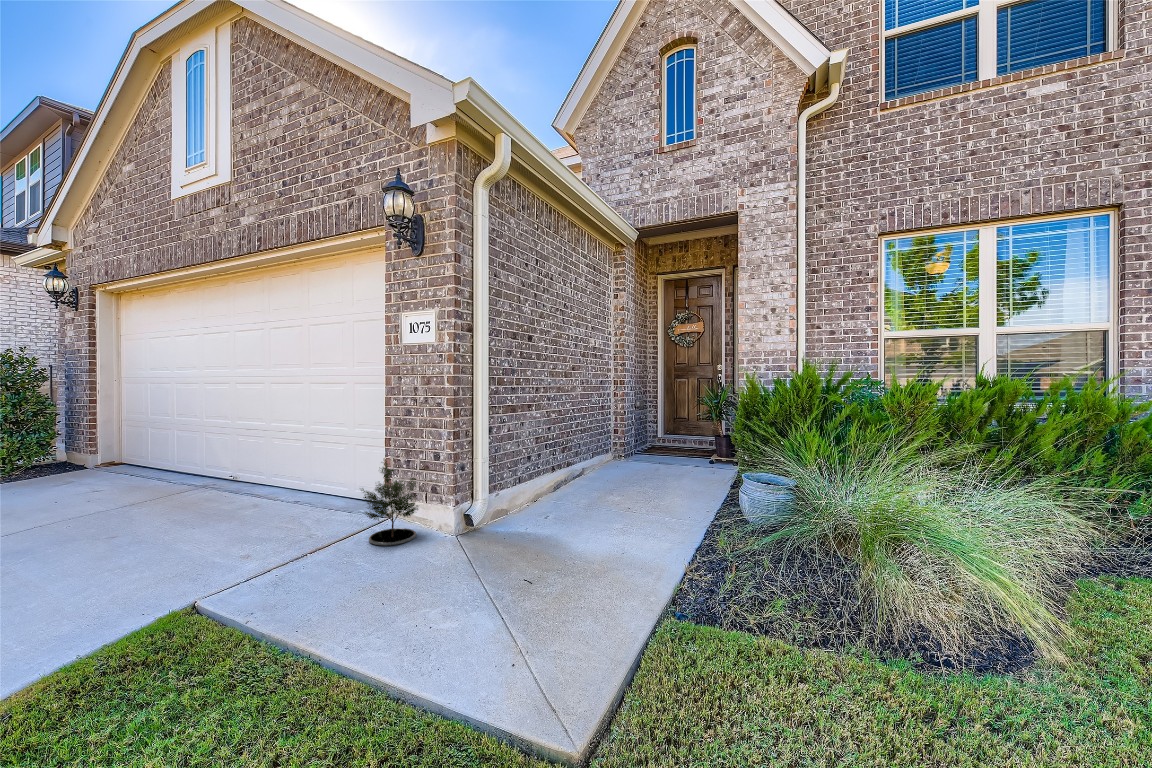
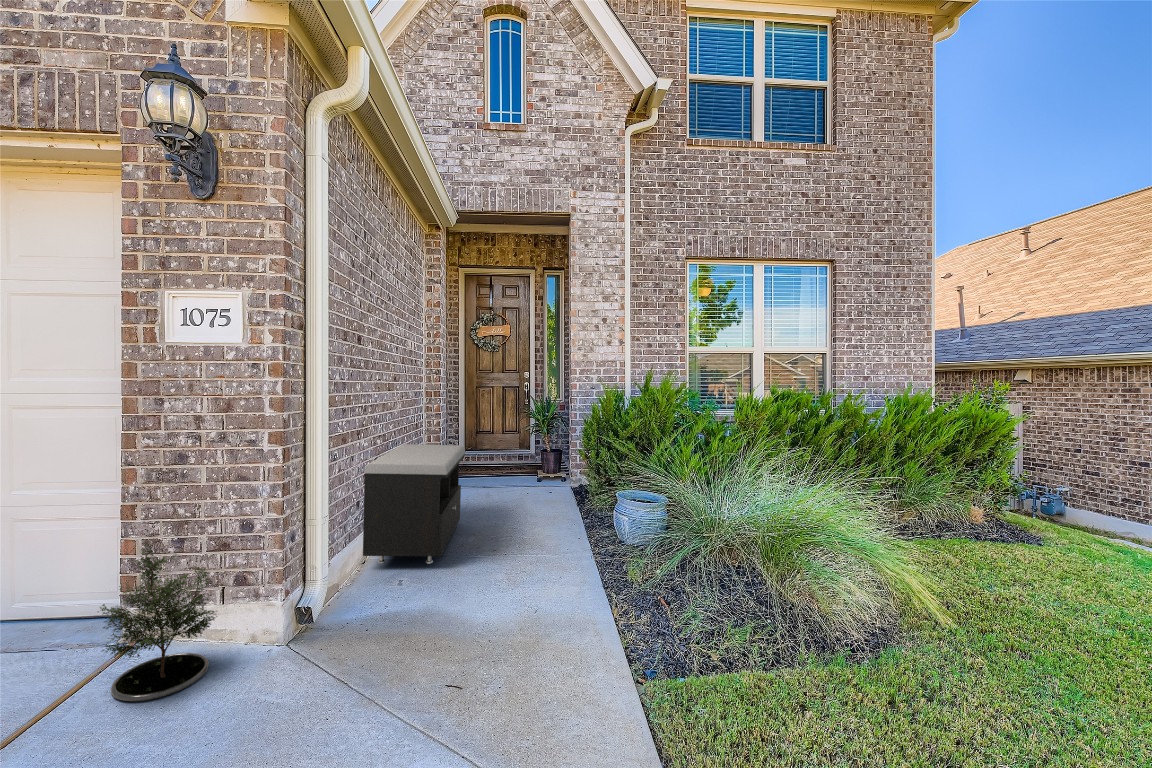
storage bench: none [531,419,623,508] -> present [363,444,465,564]

